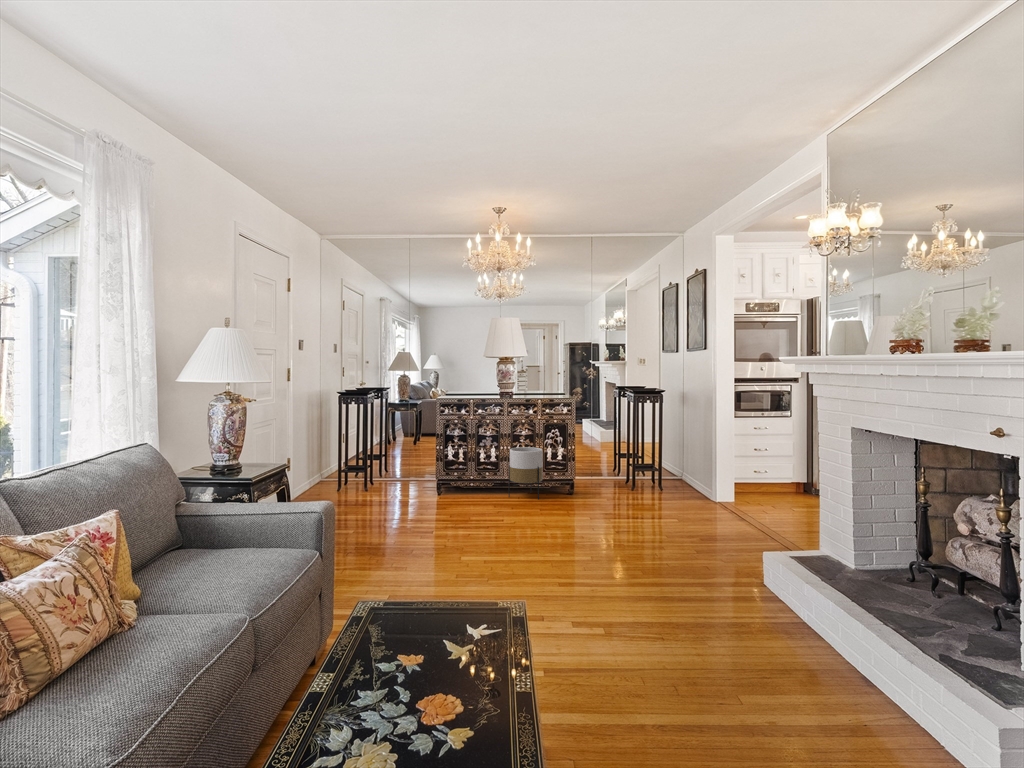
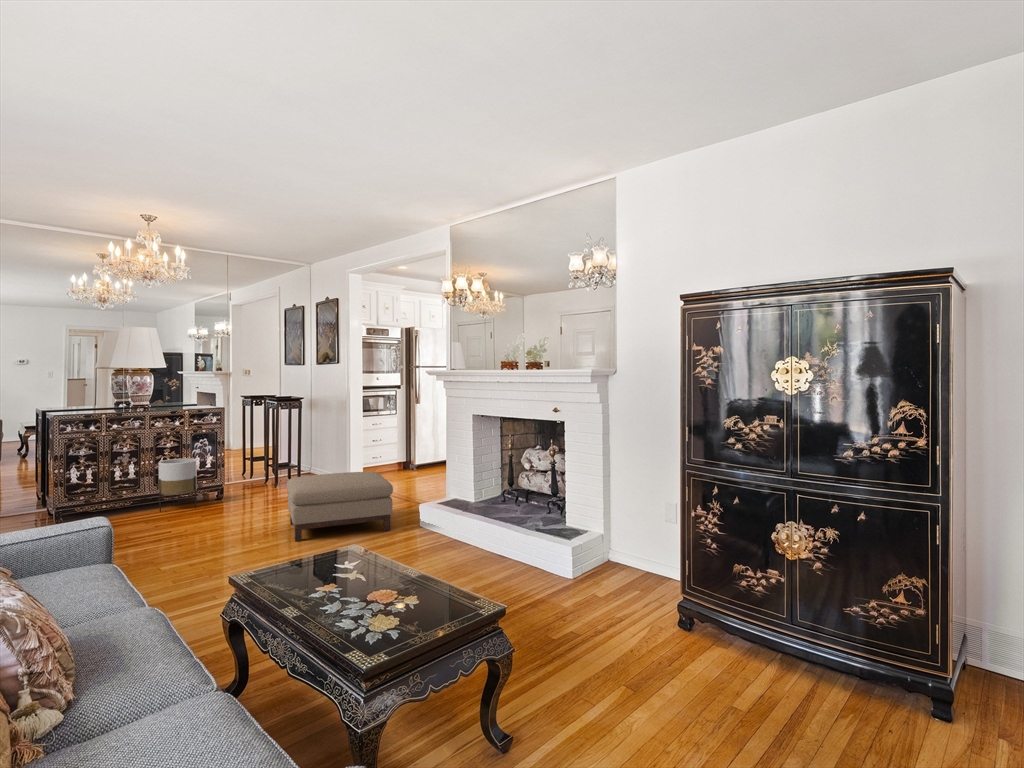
ottoman: none [579,483,714,578] -> present [287,472,393,541]

